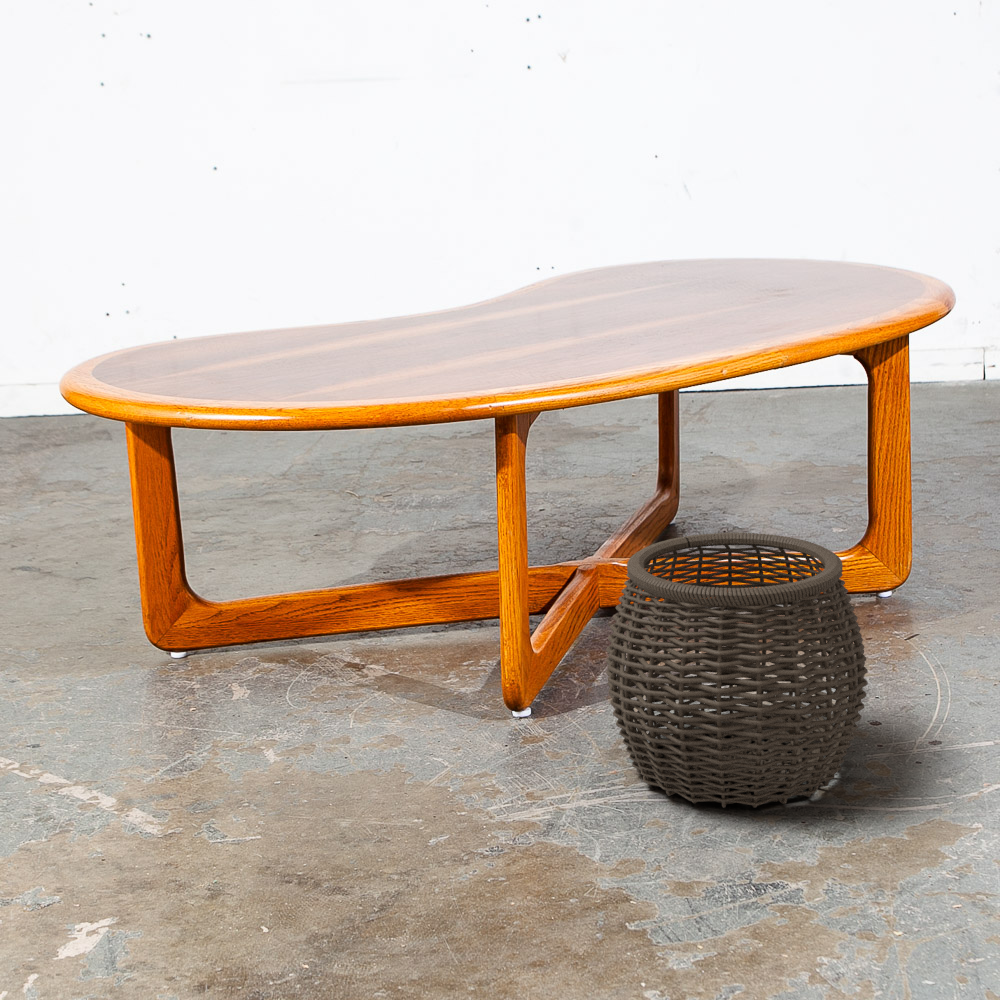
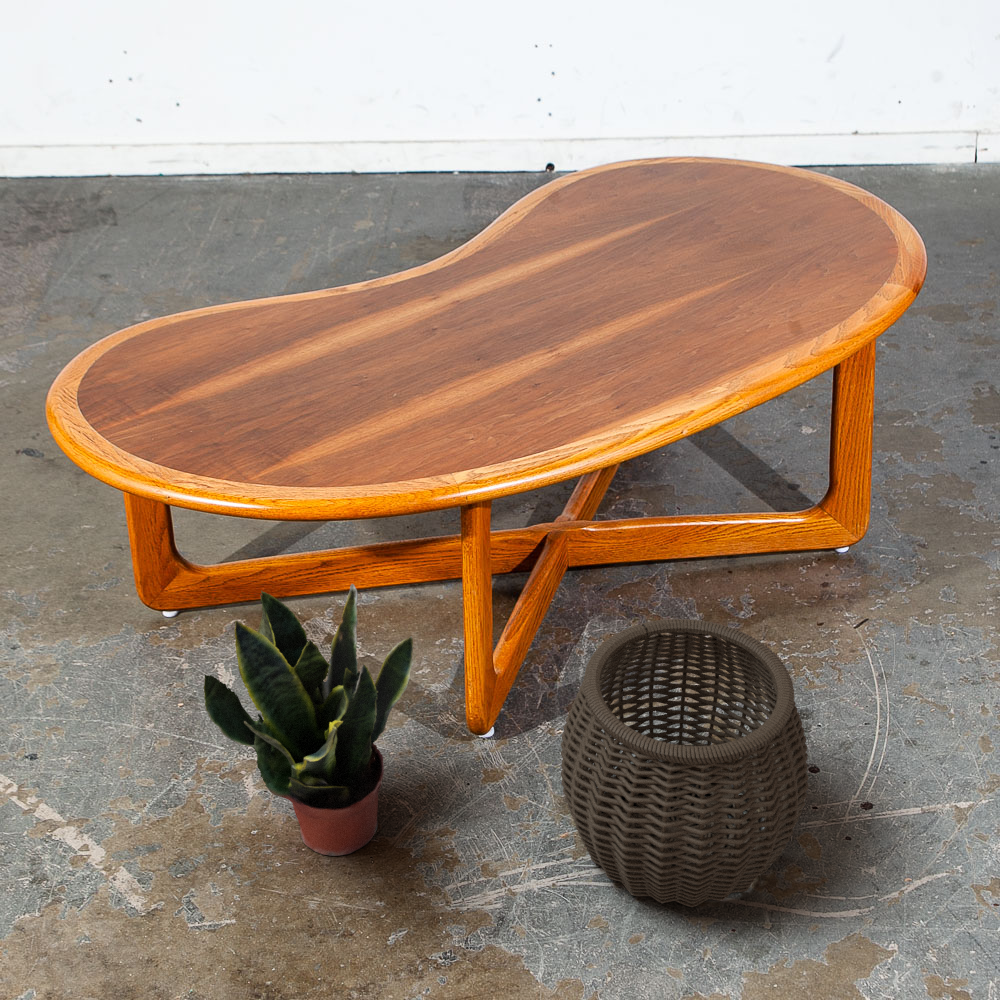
potted plant: none [239,477,450,794] -> present [204,584,414,856]

